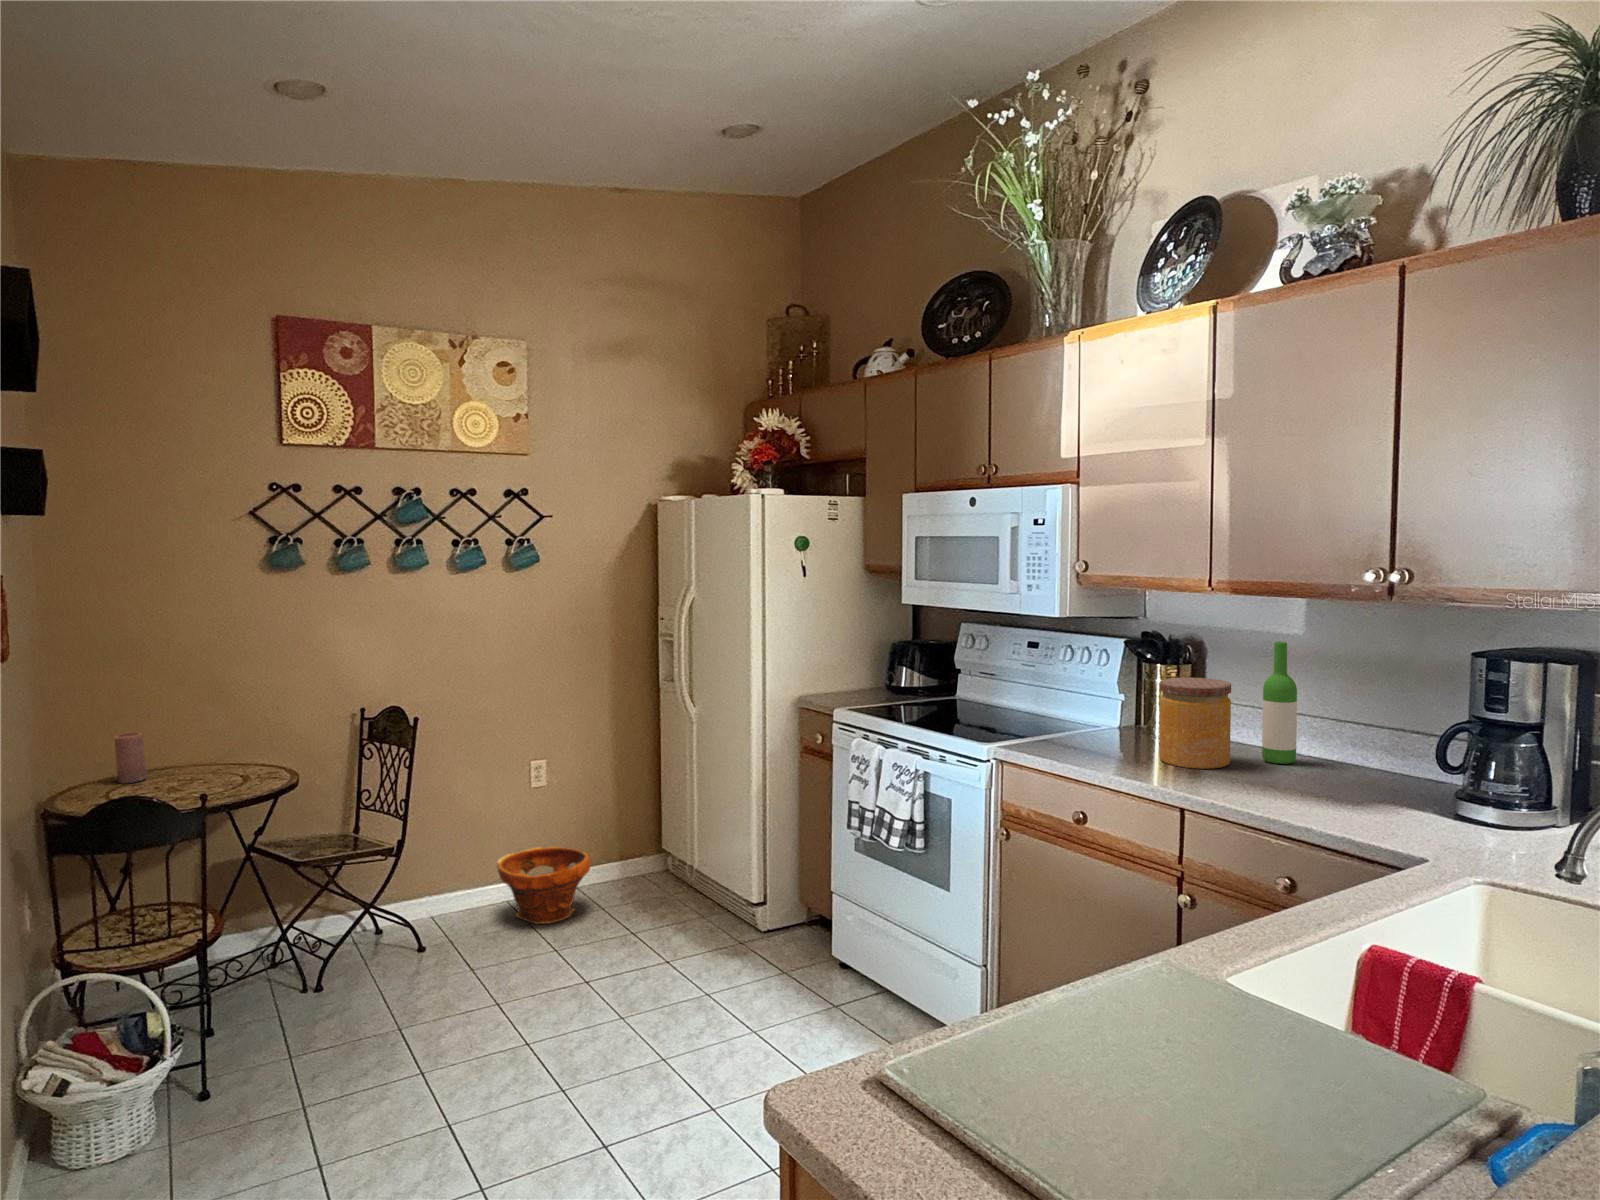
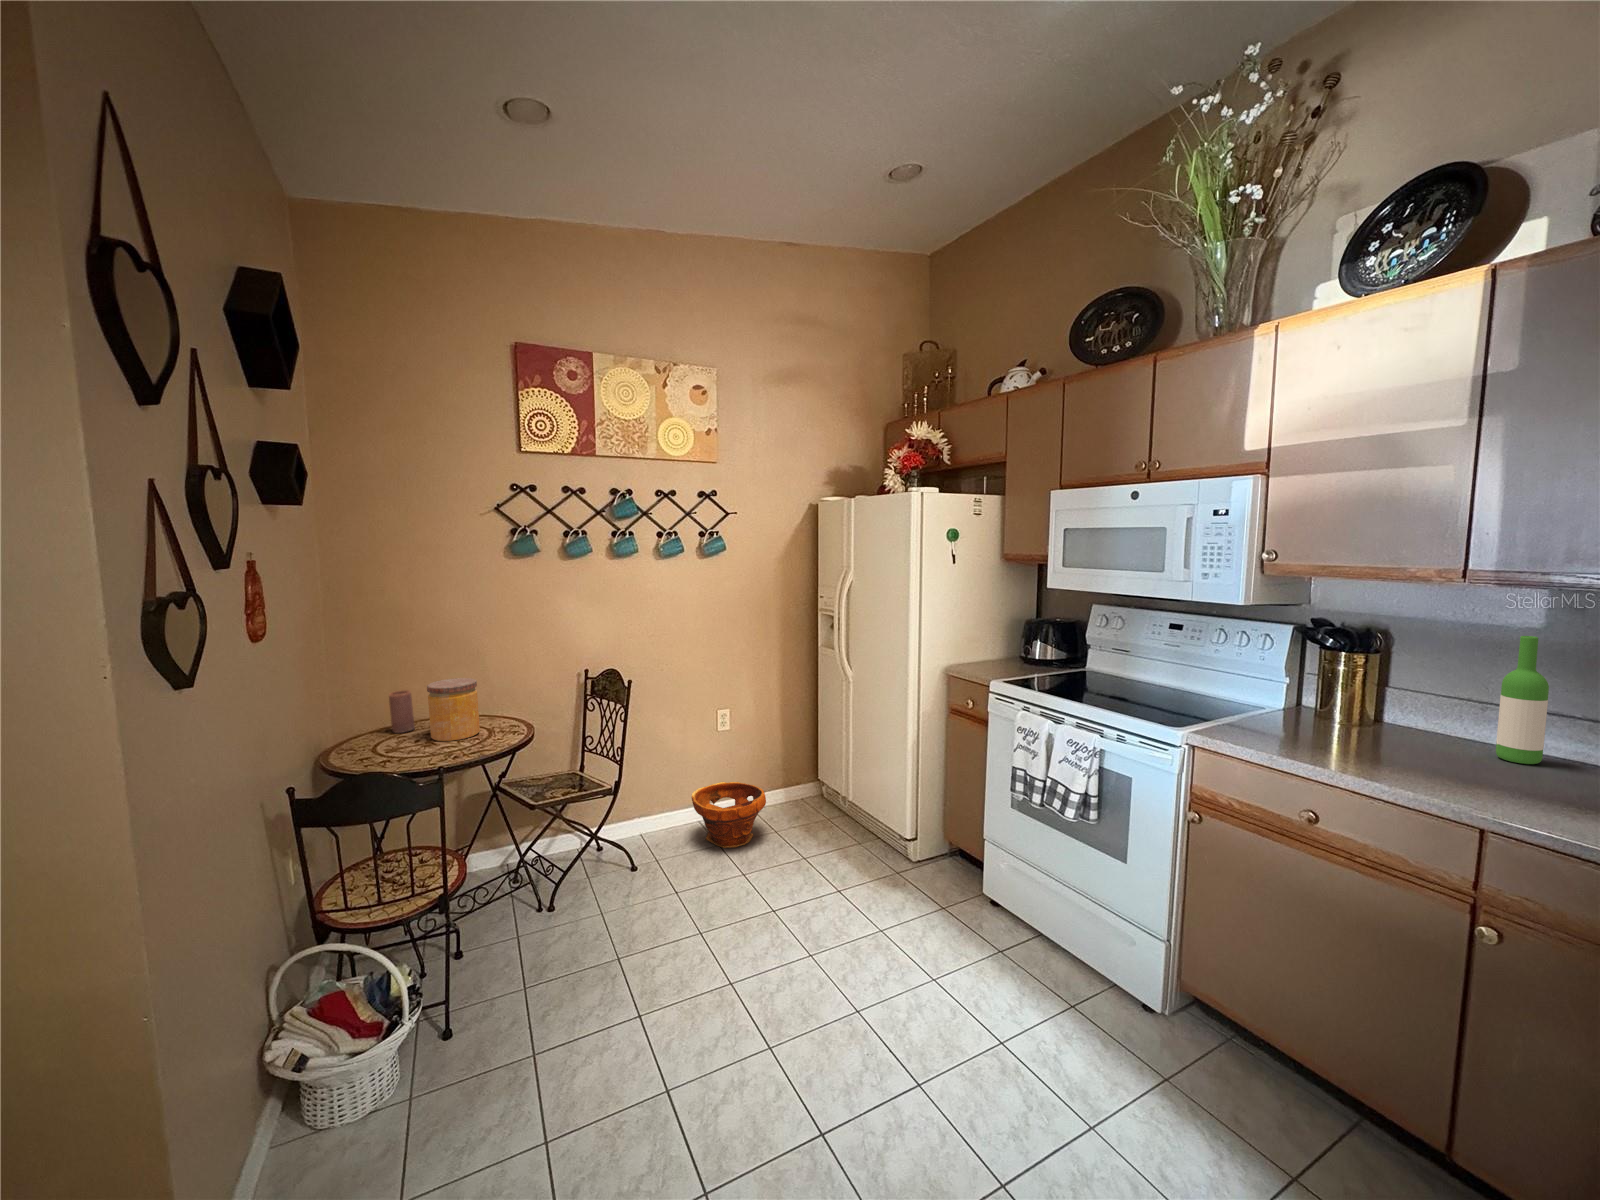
jar: present [1160,678,1231,769] -> present [427,678,480,741]

